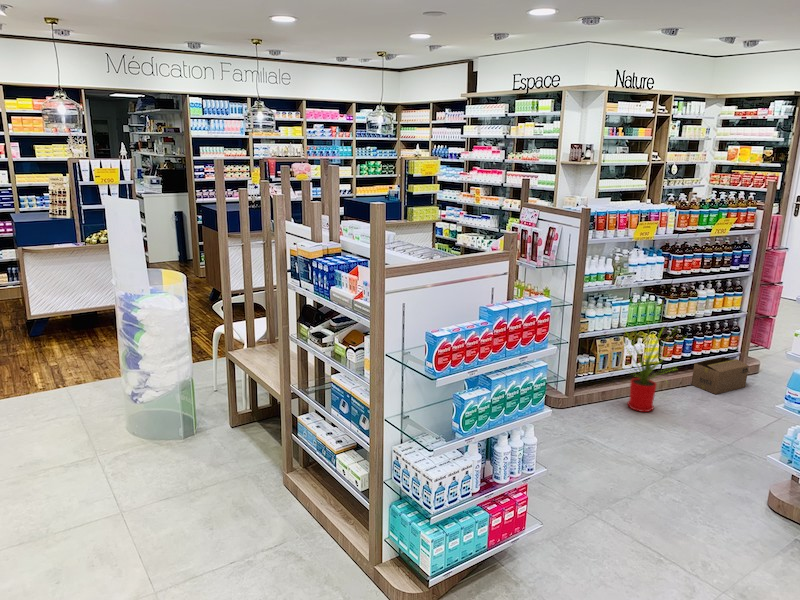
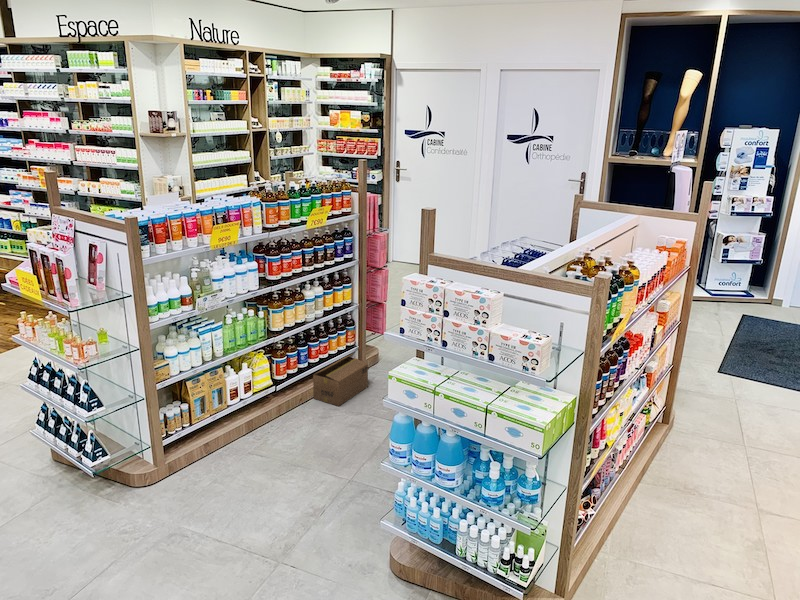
house plant: present [628,330,669,412] -> none [204,343,294,461]

